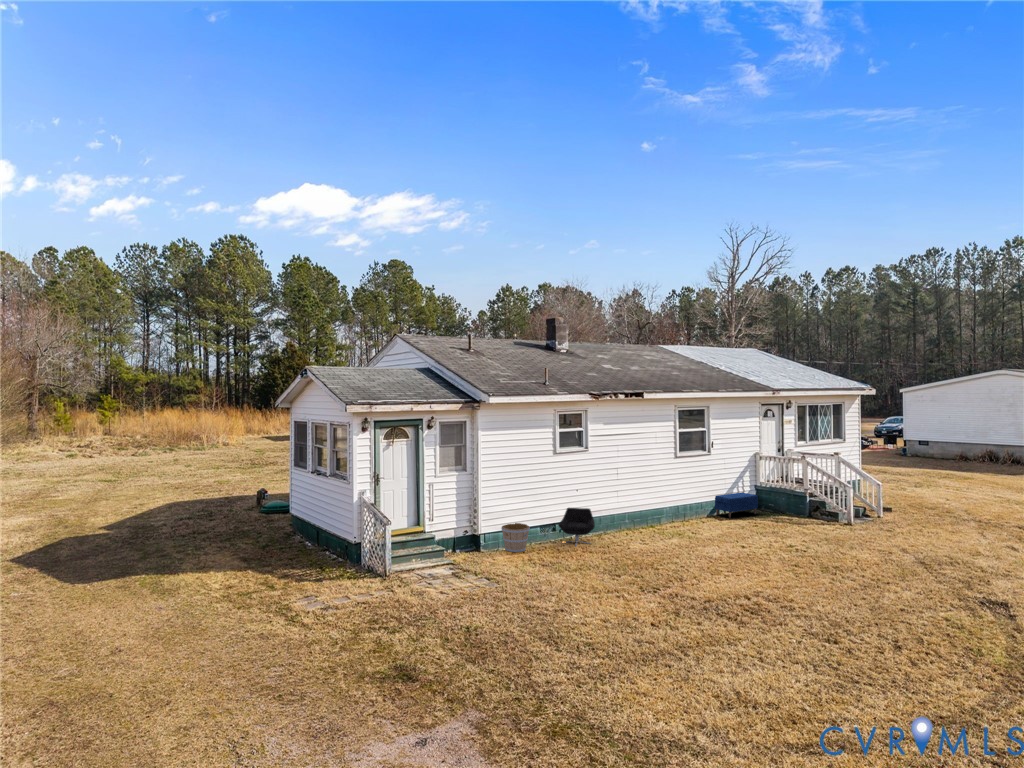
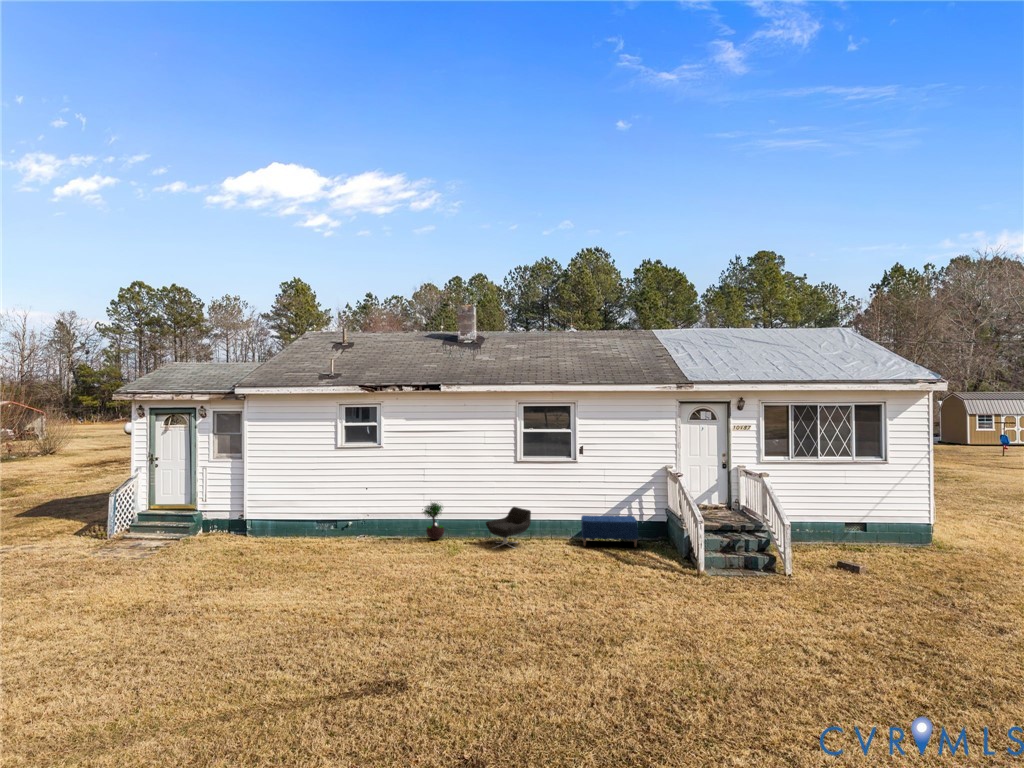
potted tree: none [626,493,648,529] -> present [422,503,444,540]
lounge chair: present [558,508,595,546] -> present [486,507,531,548]
wooden bucket: present [501,523,530,552] -> none [250,513,281,542]

